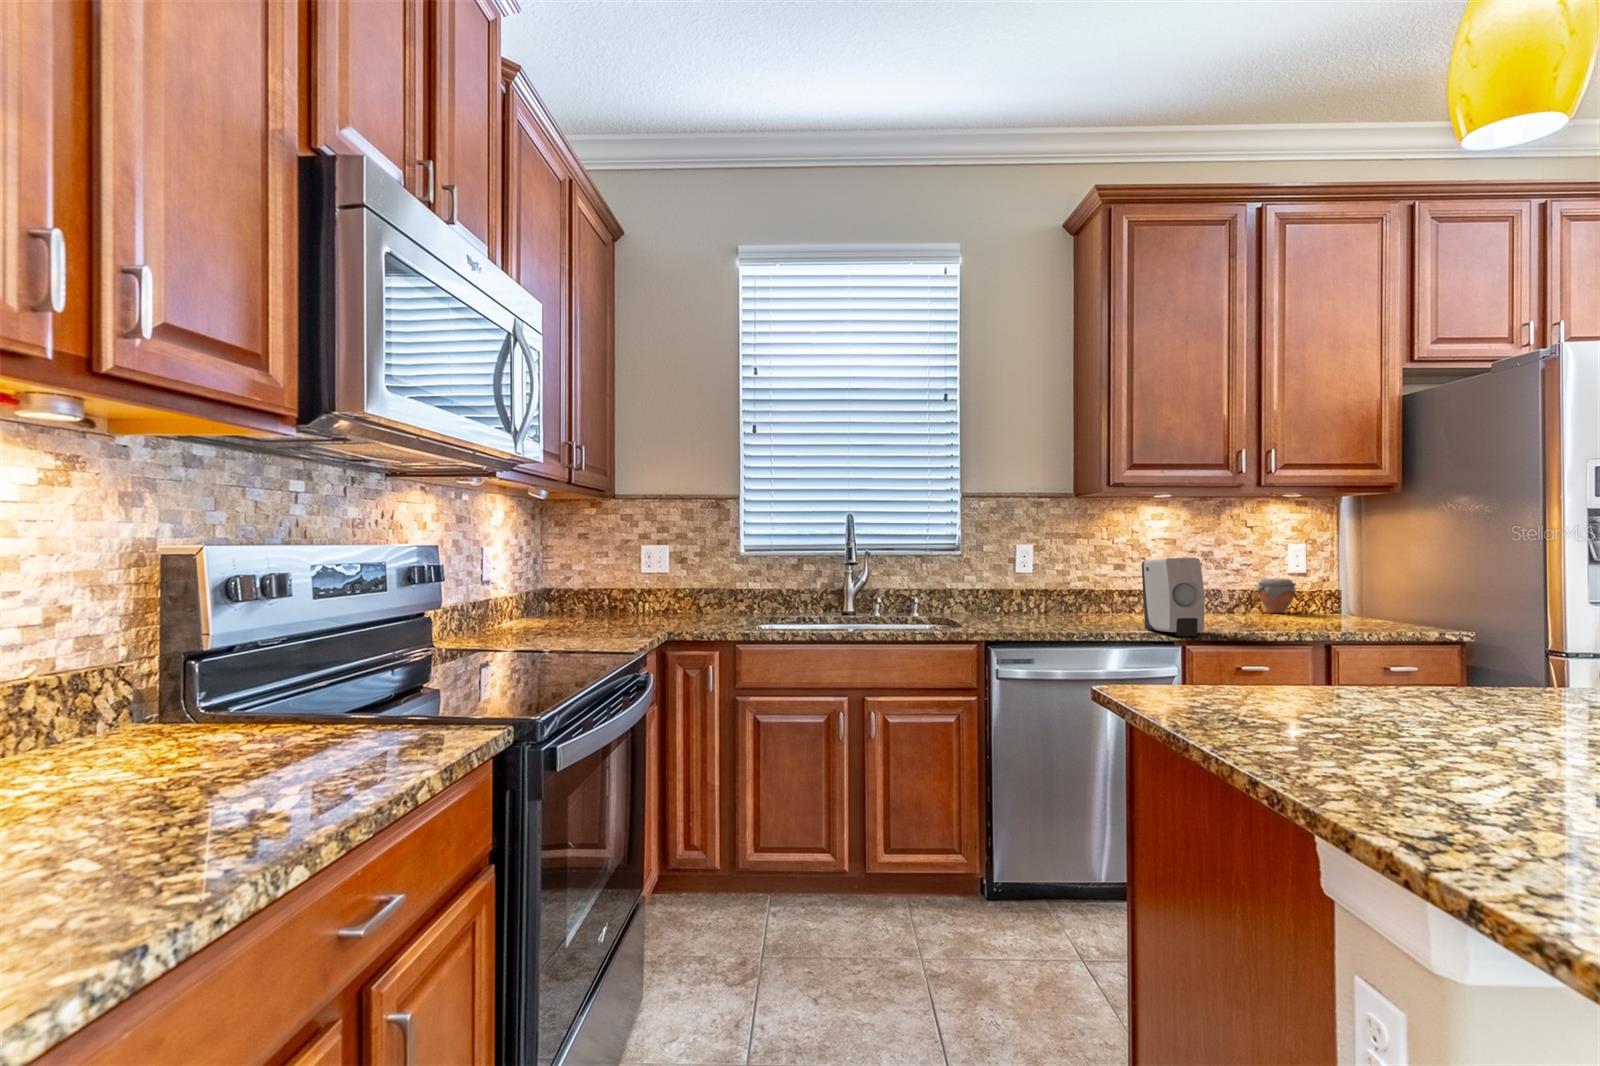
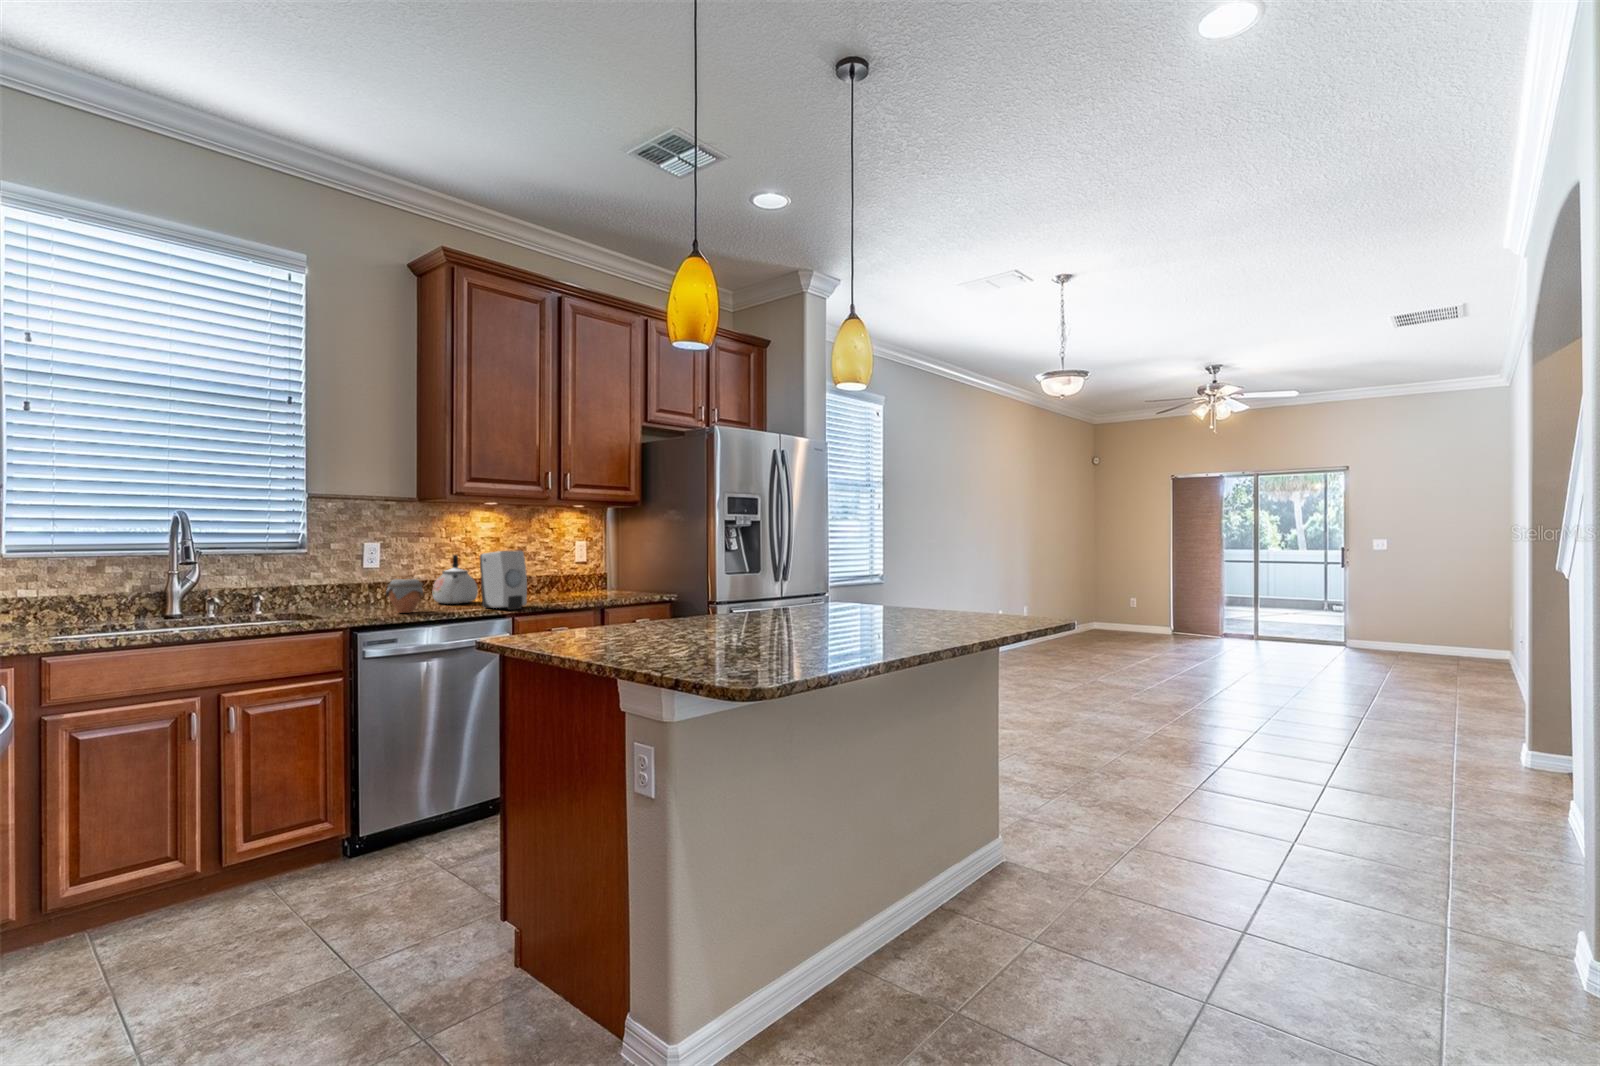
kettle: none [1090,560,1144,619] -> present [432,555,478,604]
jar: present [1257,578,1296,613] -> present [386,579,423,613]

